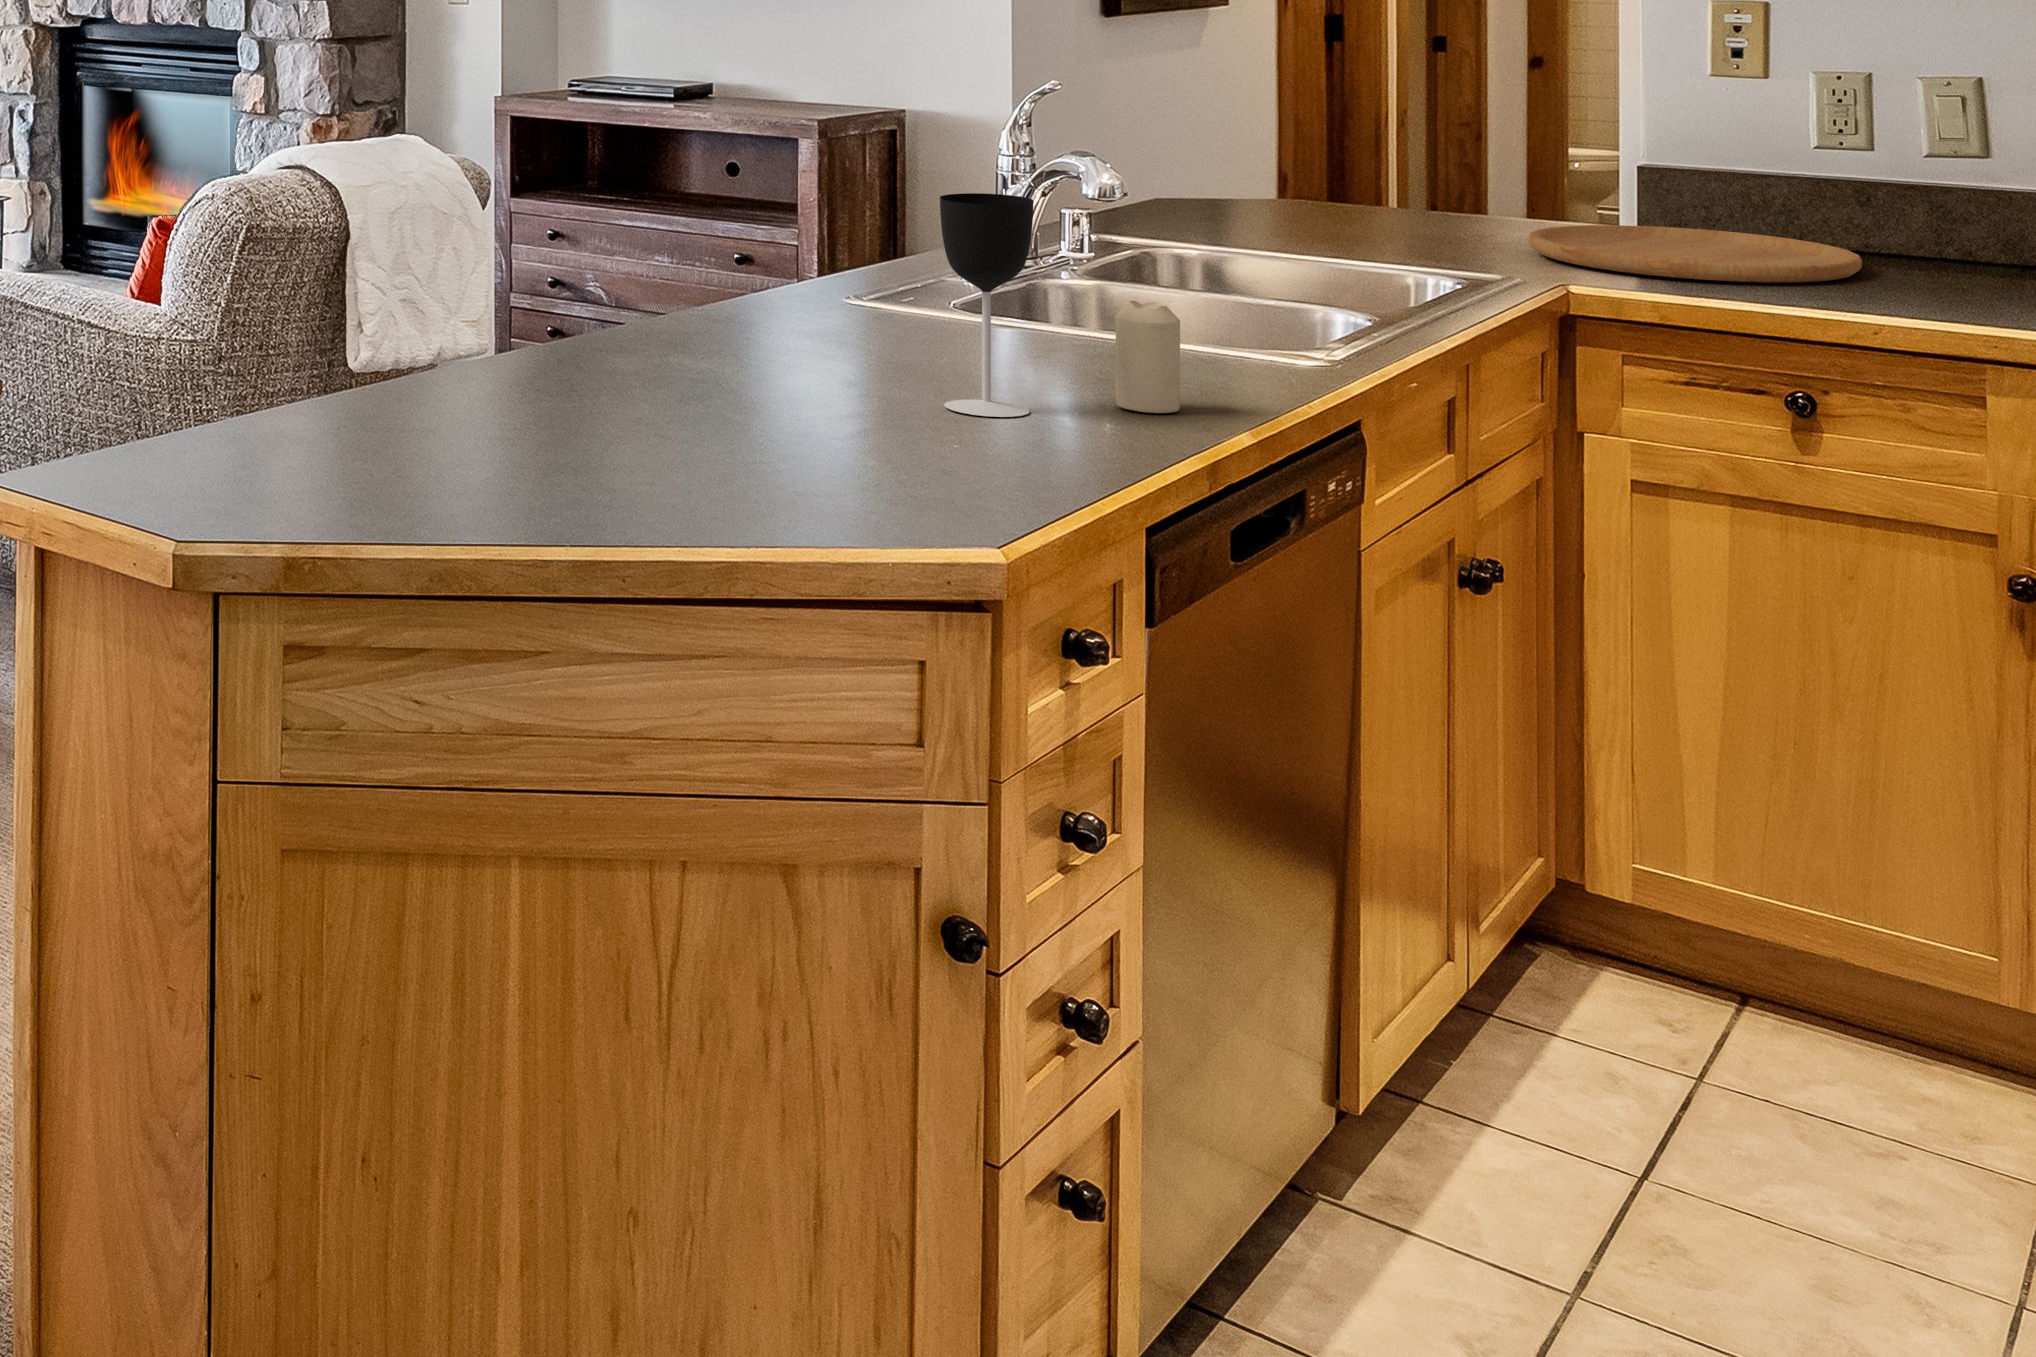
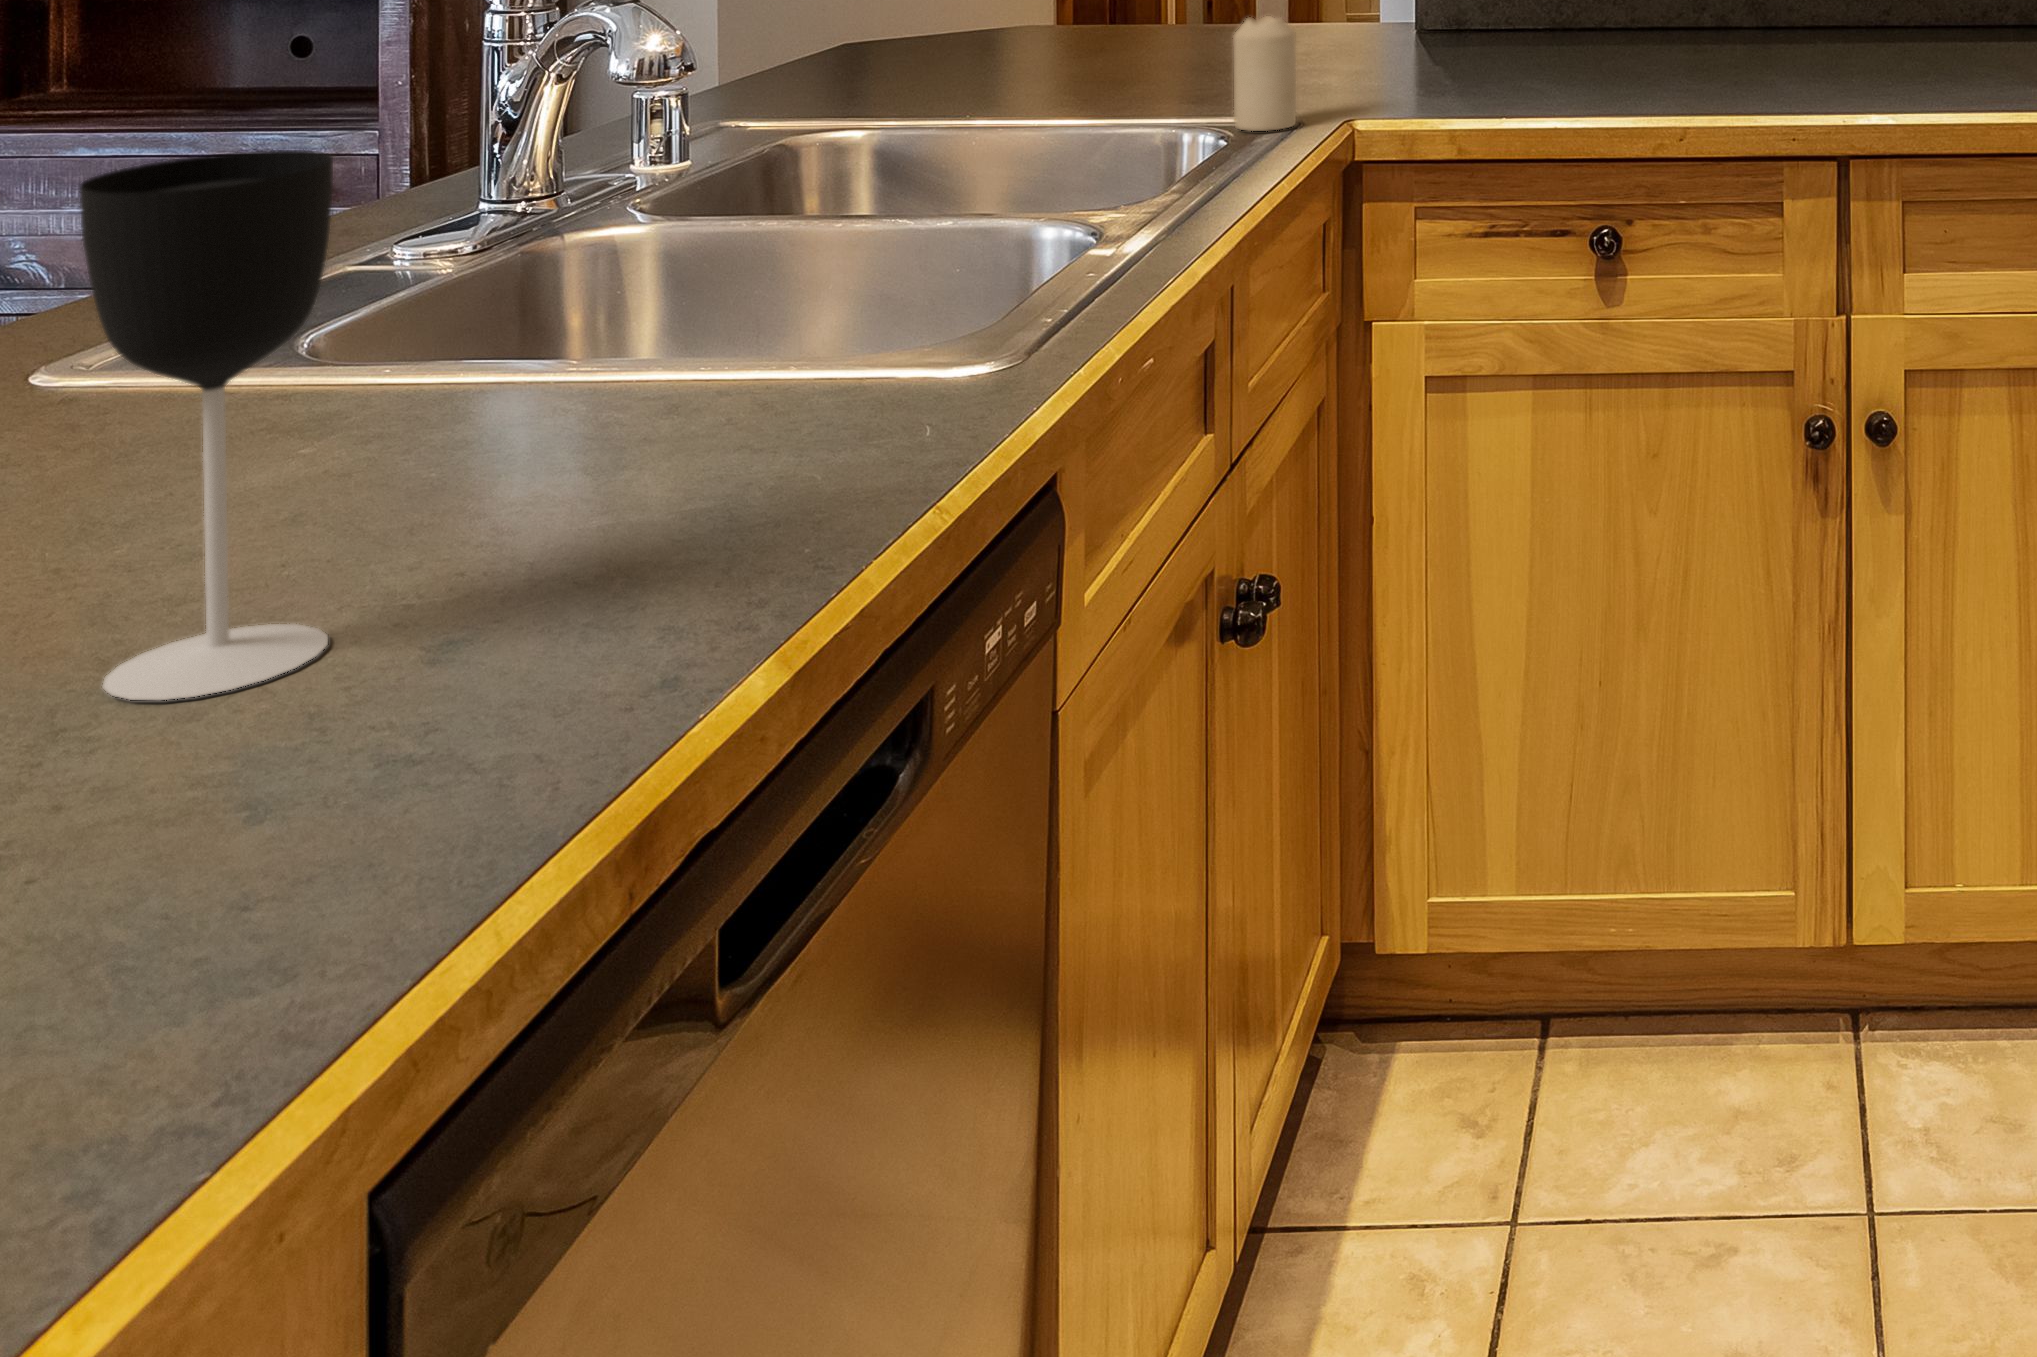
cutting board: present [1529,225,1862,283] -> none [1299,23,1640,93]
candle: present [1116,300,1180,413] -> present [1233,16,1296,131]

